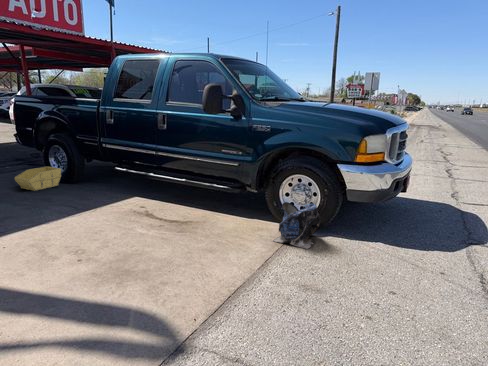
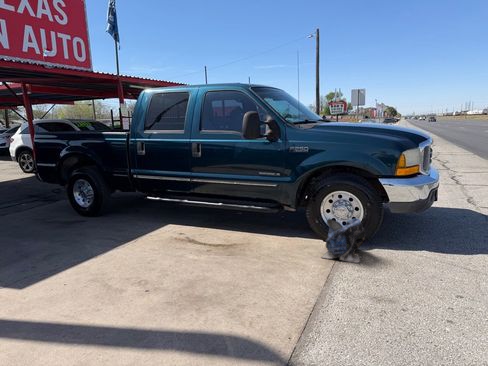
storage bin: present [15,167,61,191] -> none [51,201,94,225]

